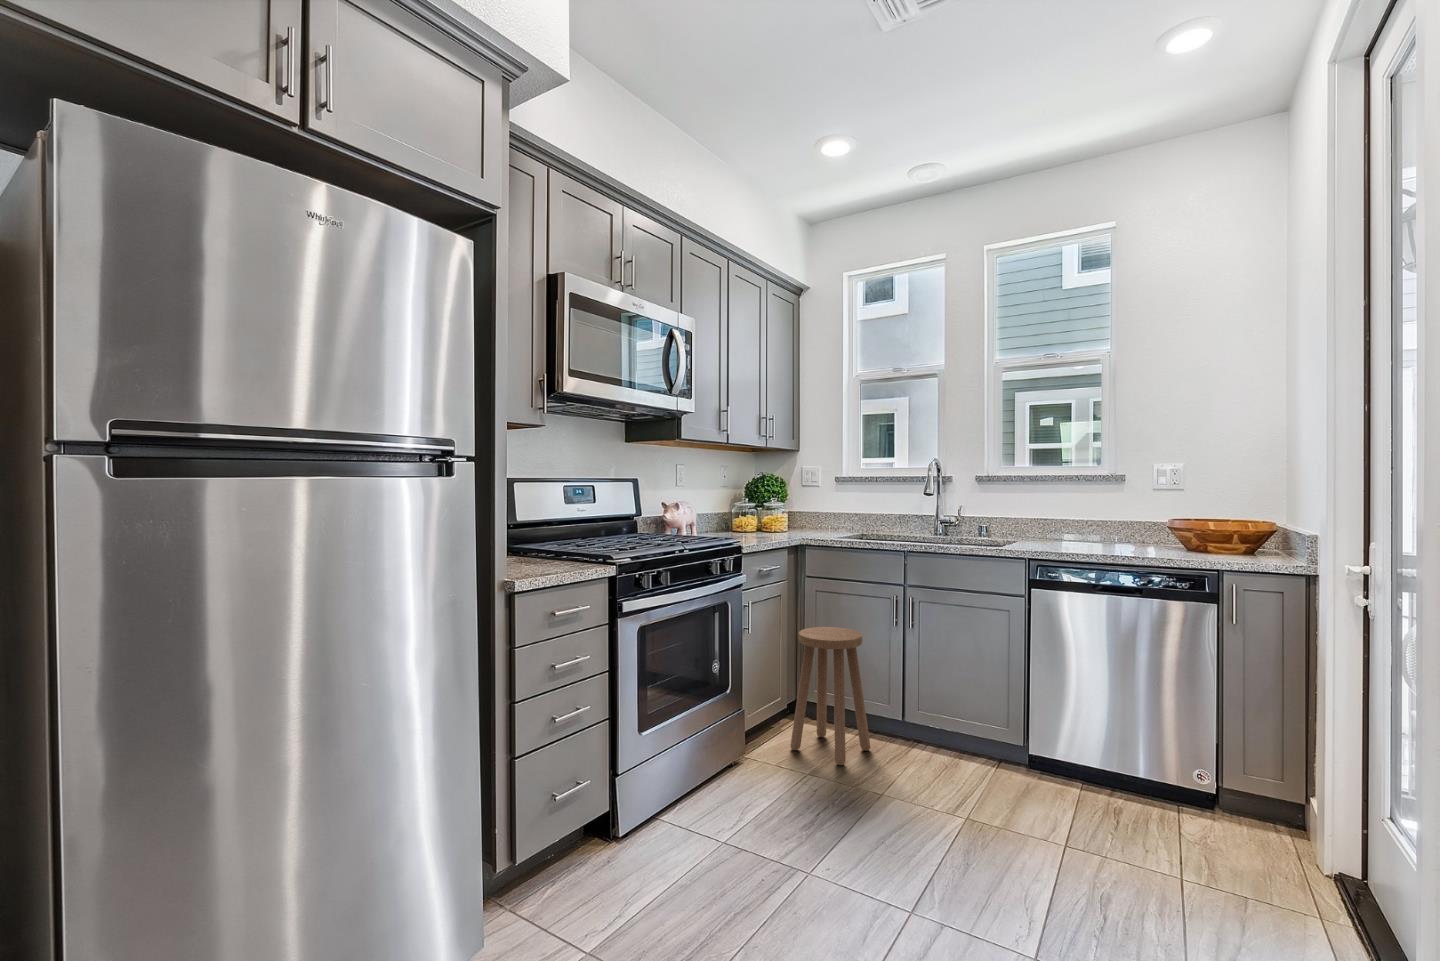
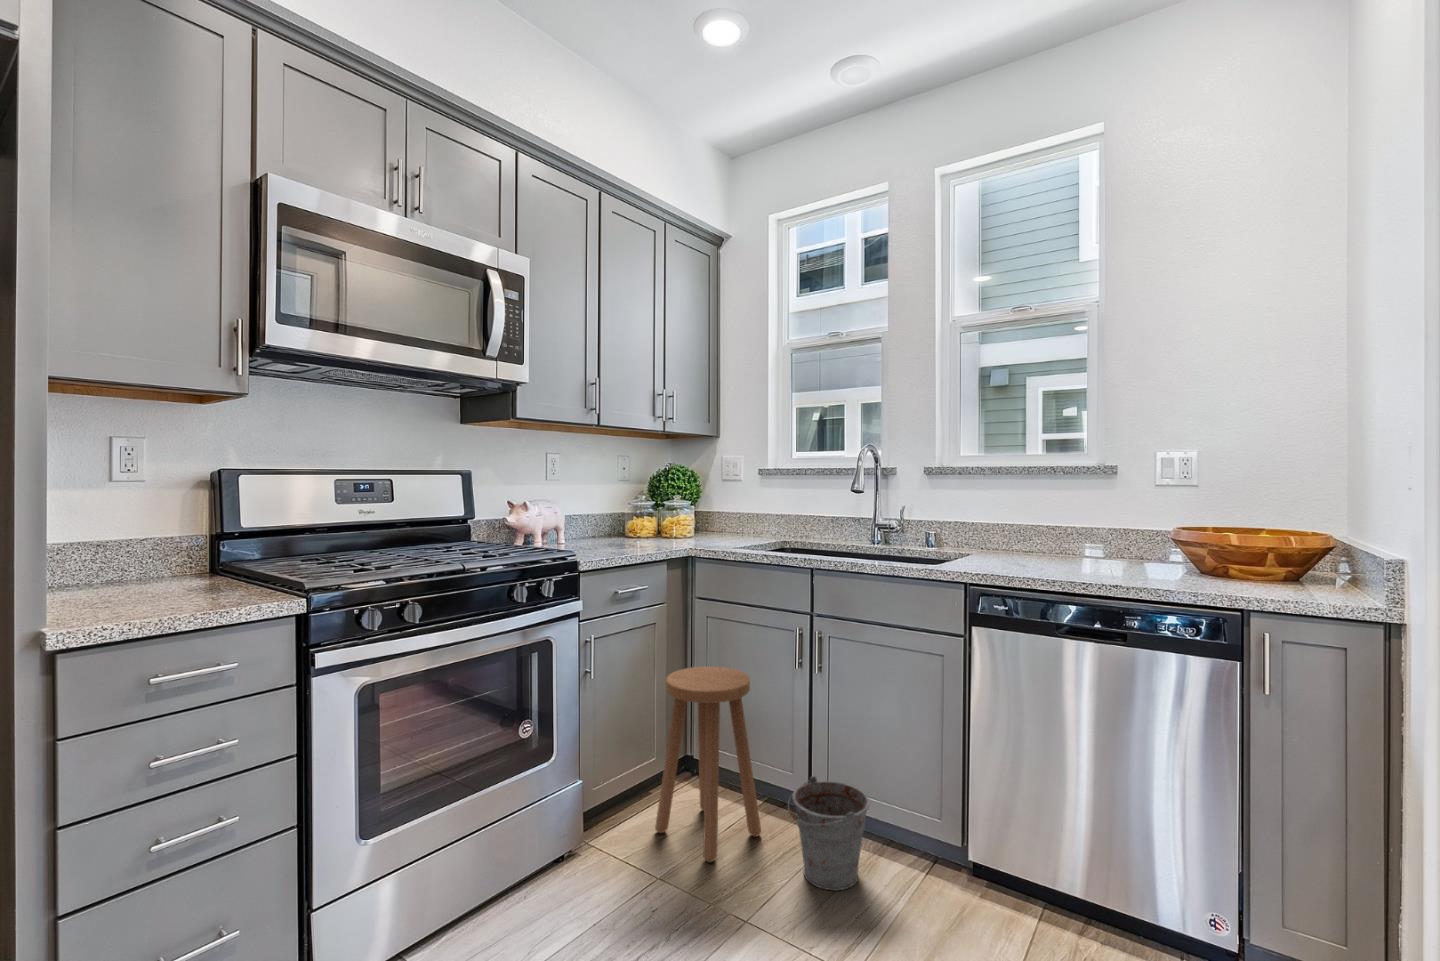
bucket: none [899,703,960,778] -> present [788,776,870,891]

